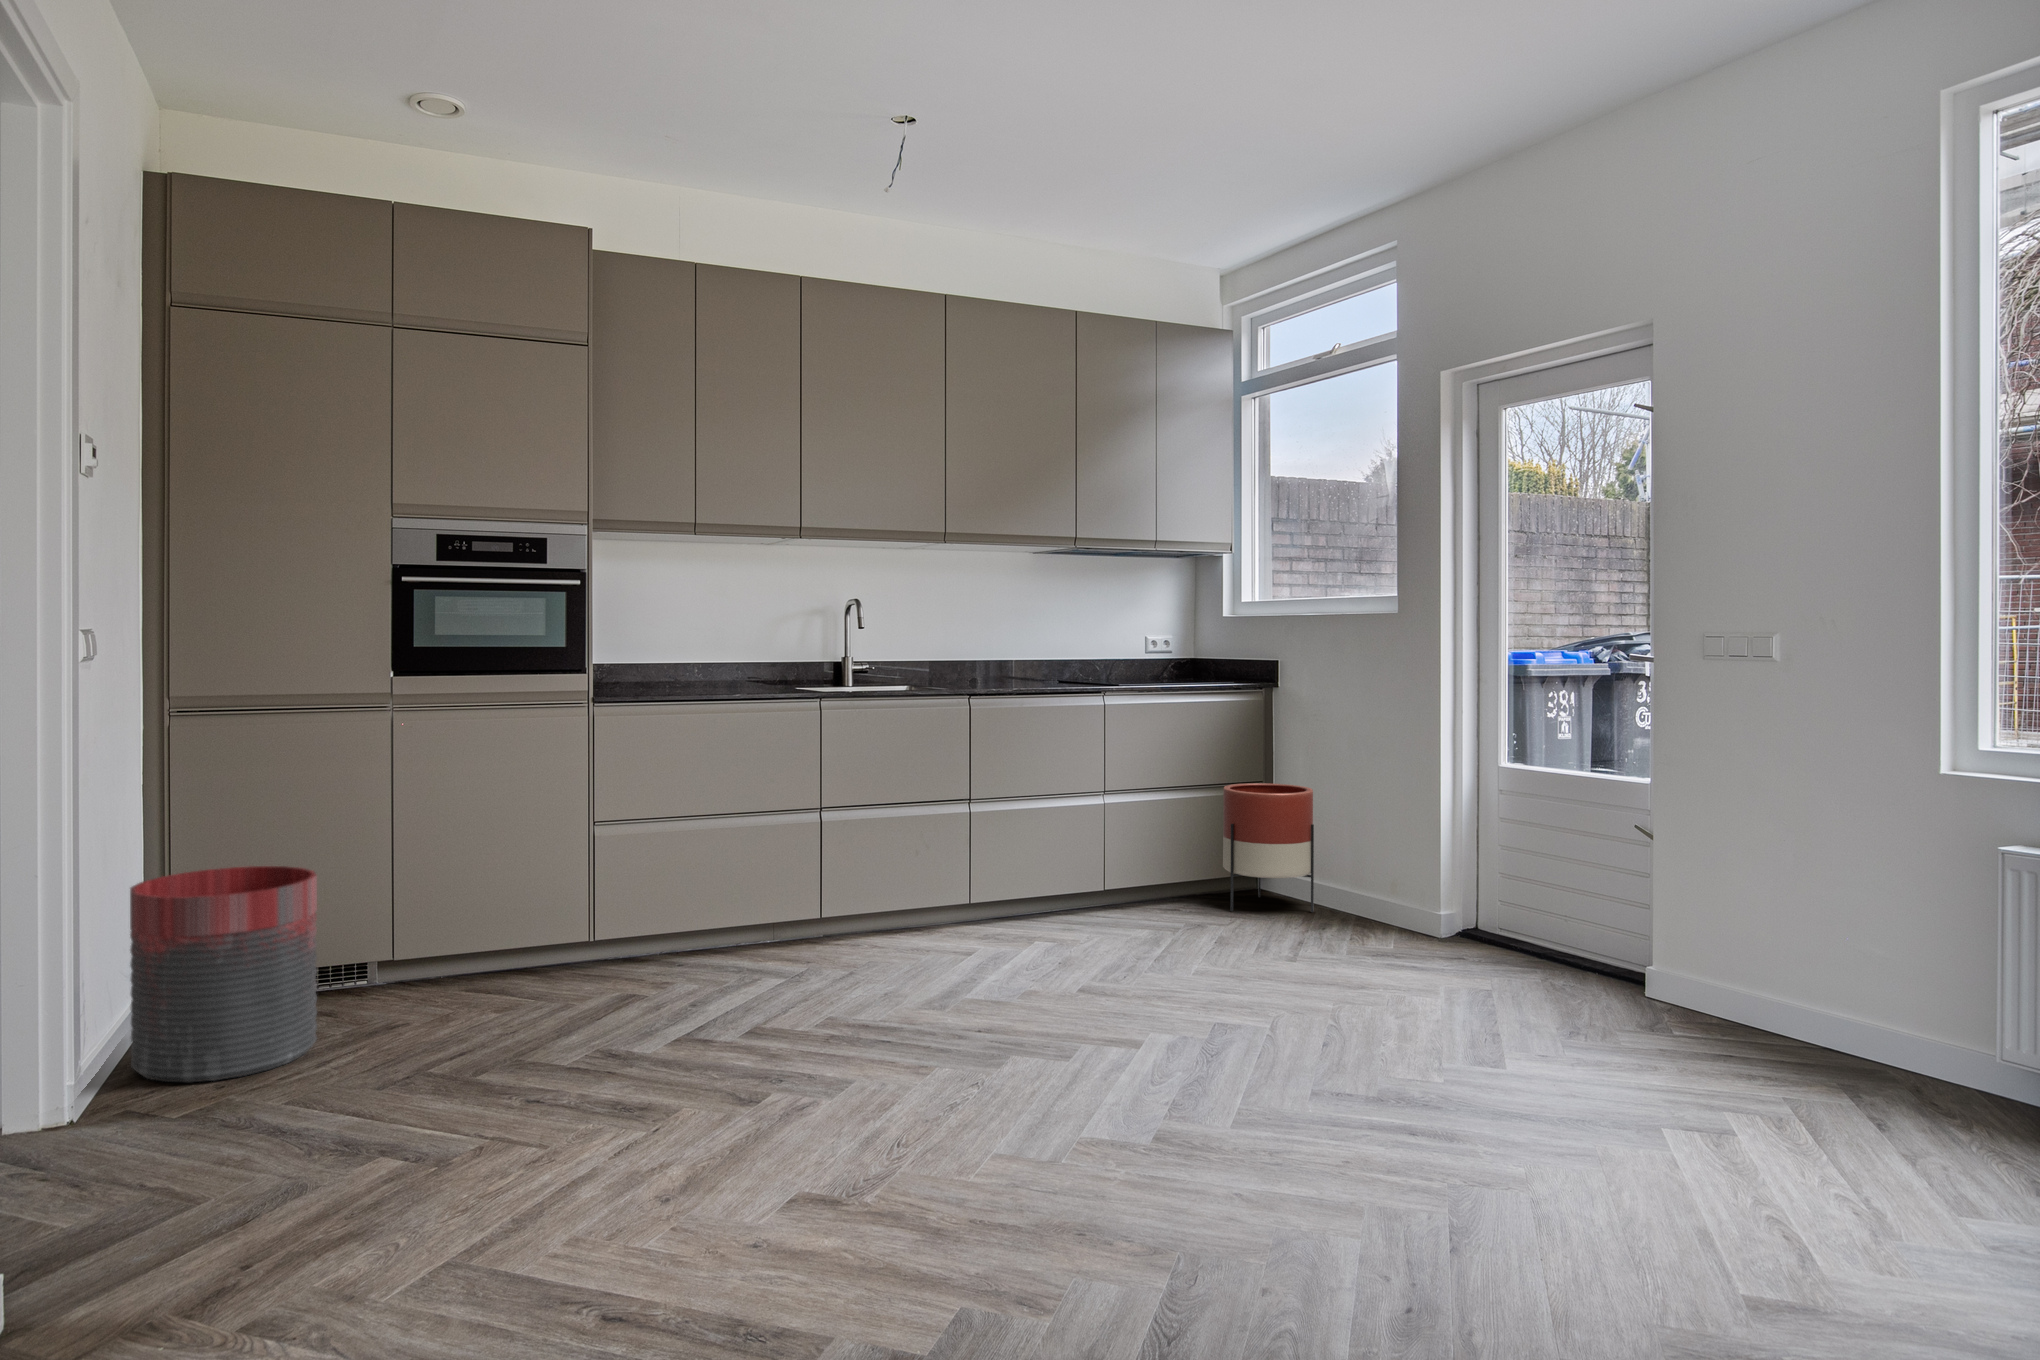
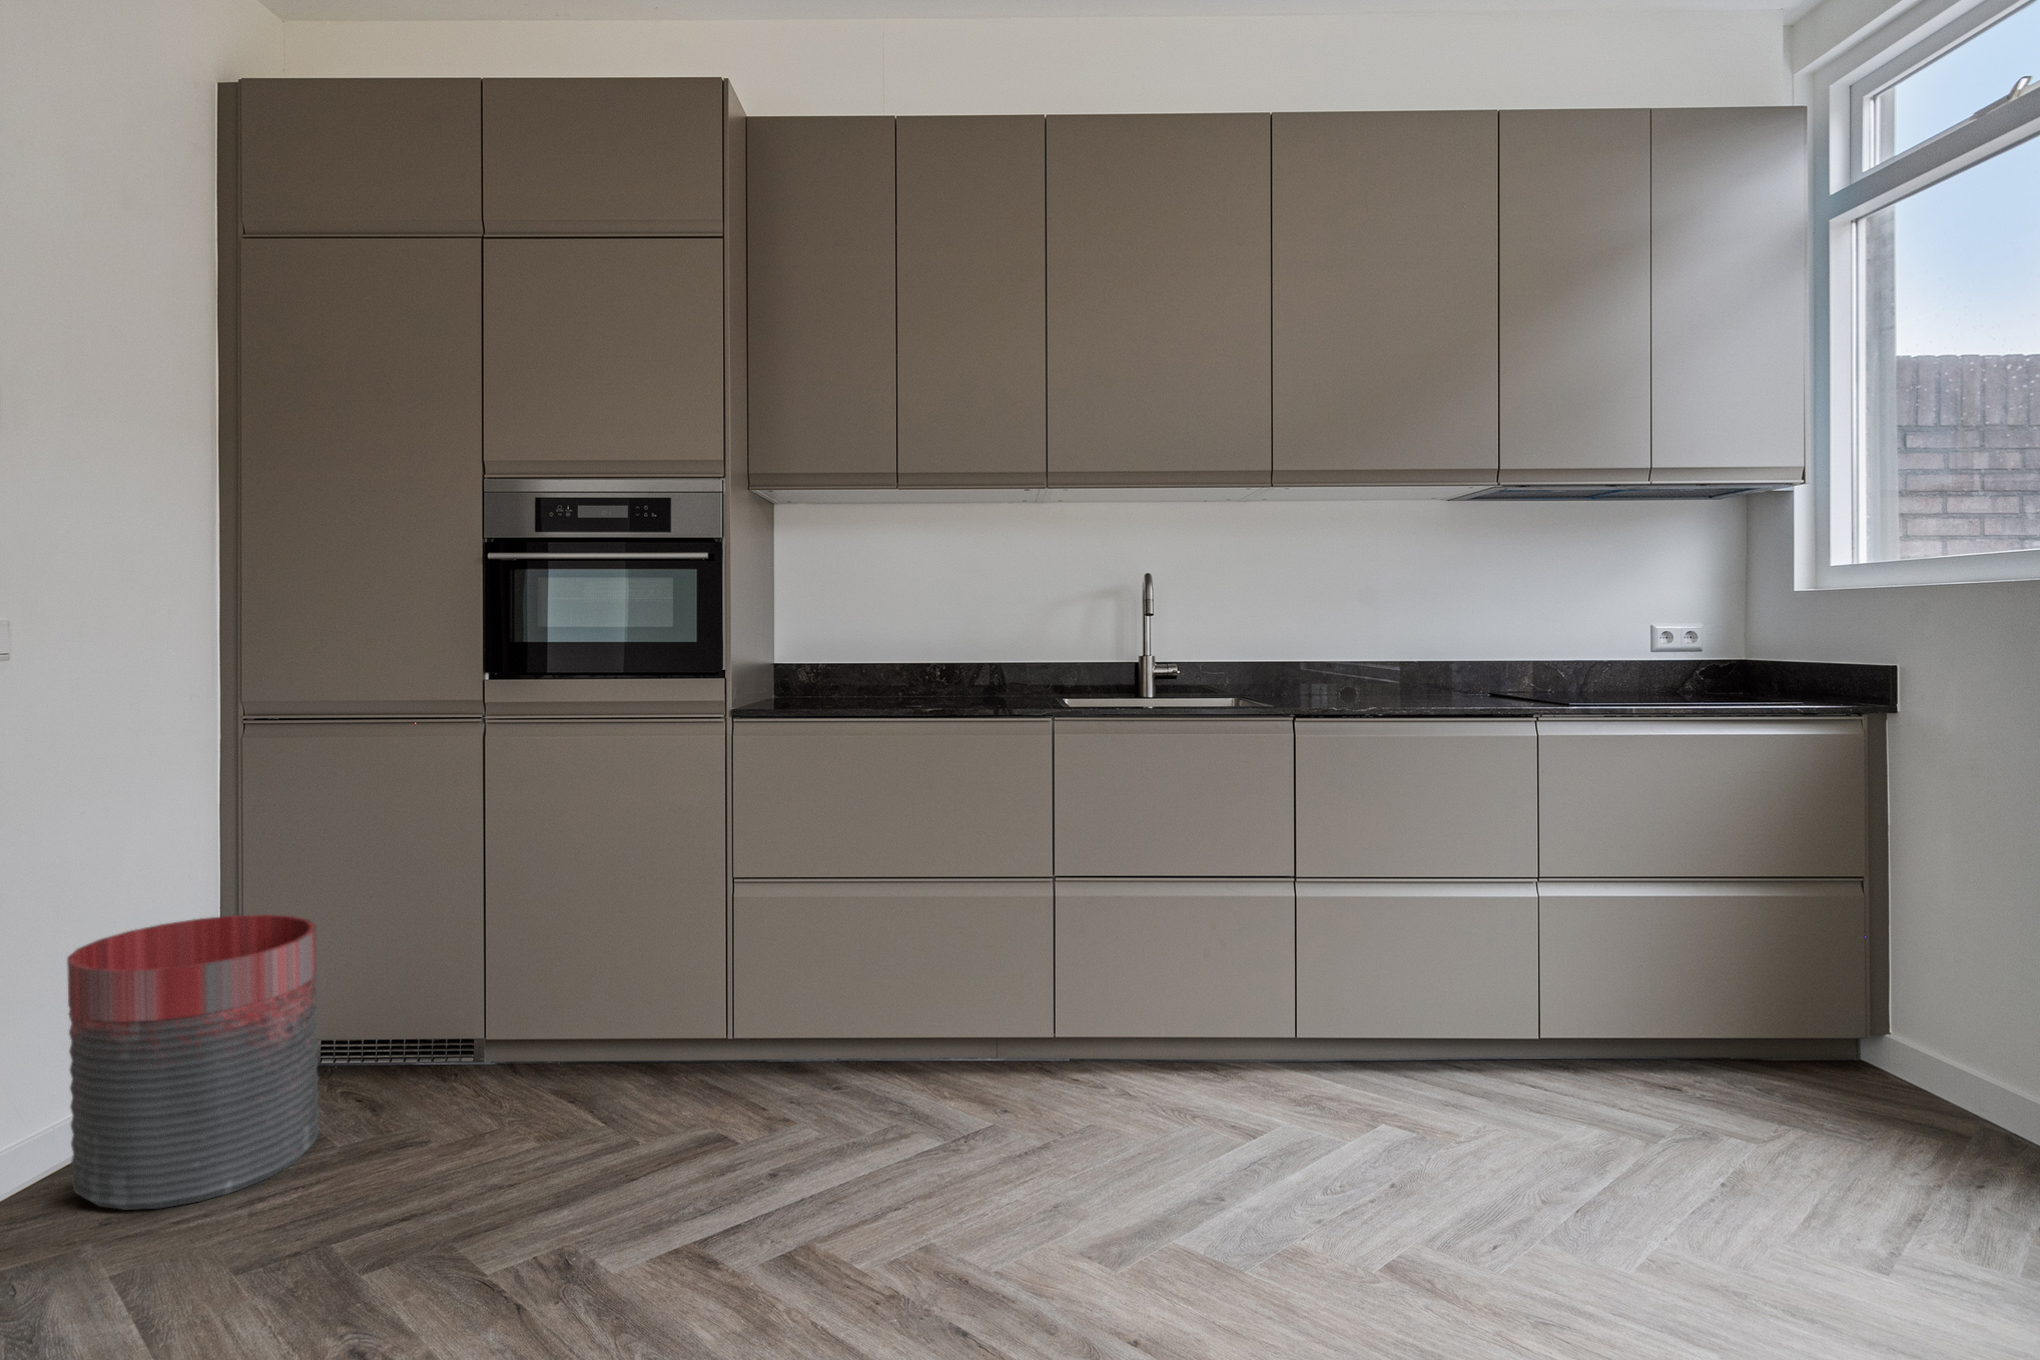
planter: present [1223,783,1314,912] -> none [1779,879,1979,1138]

